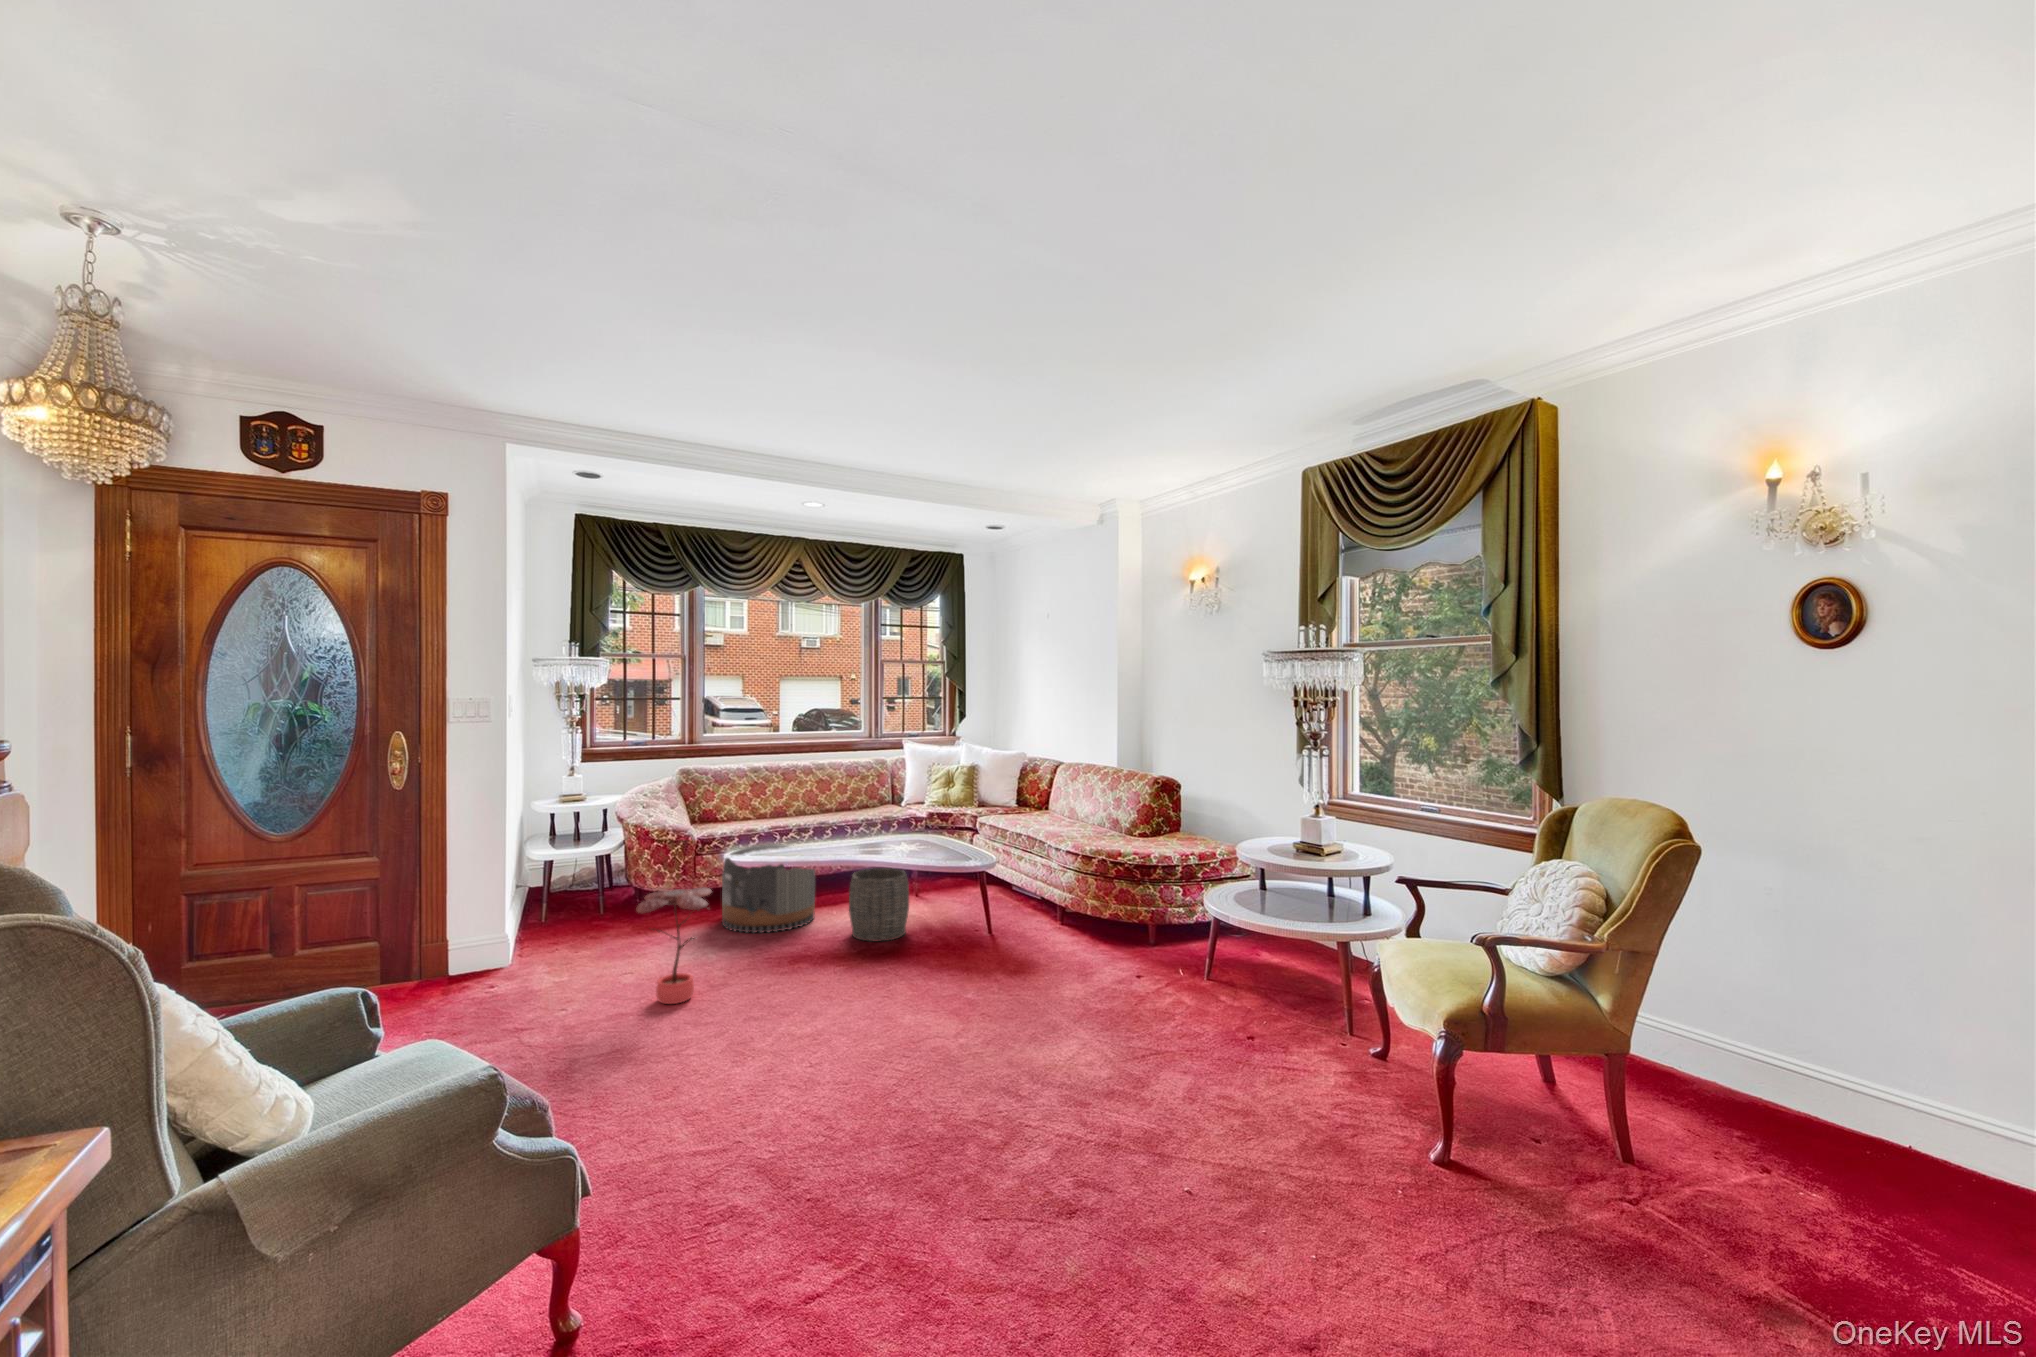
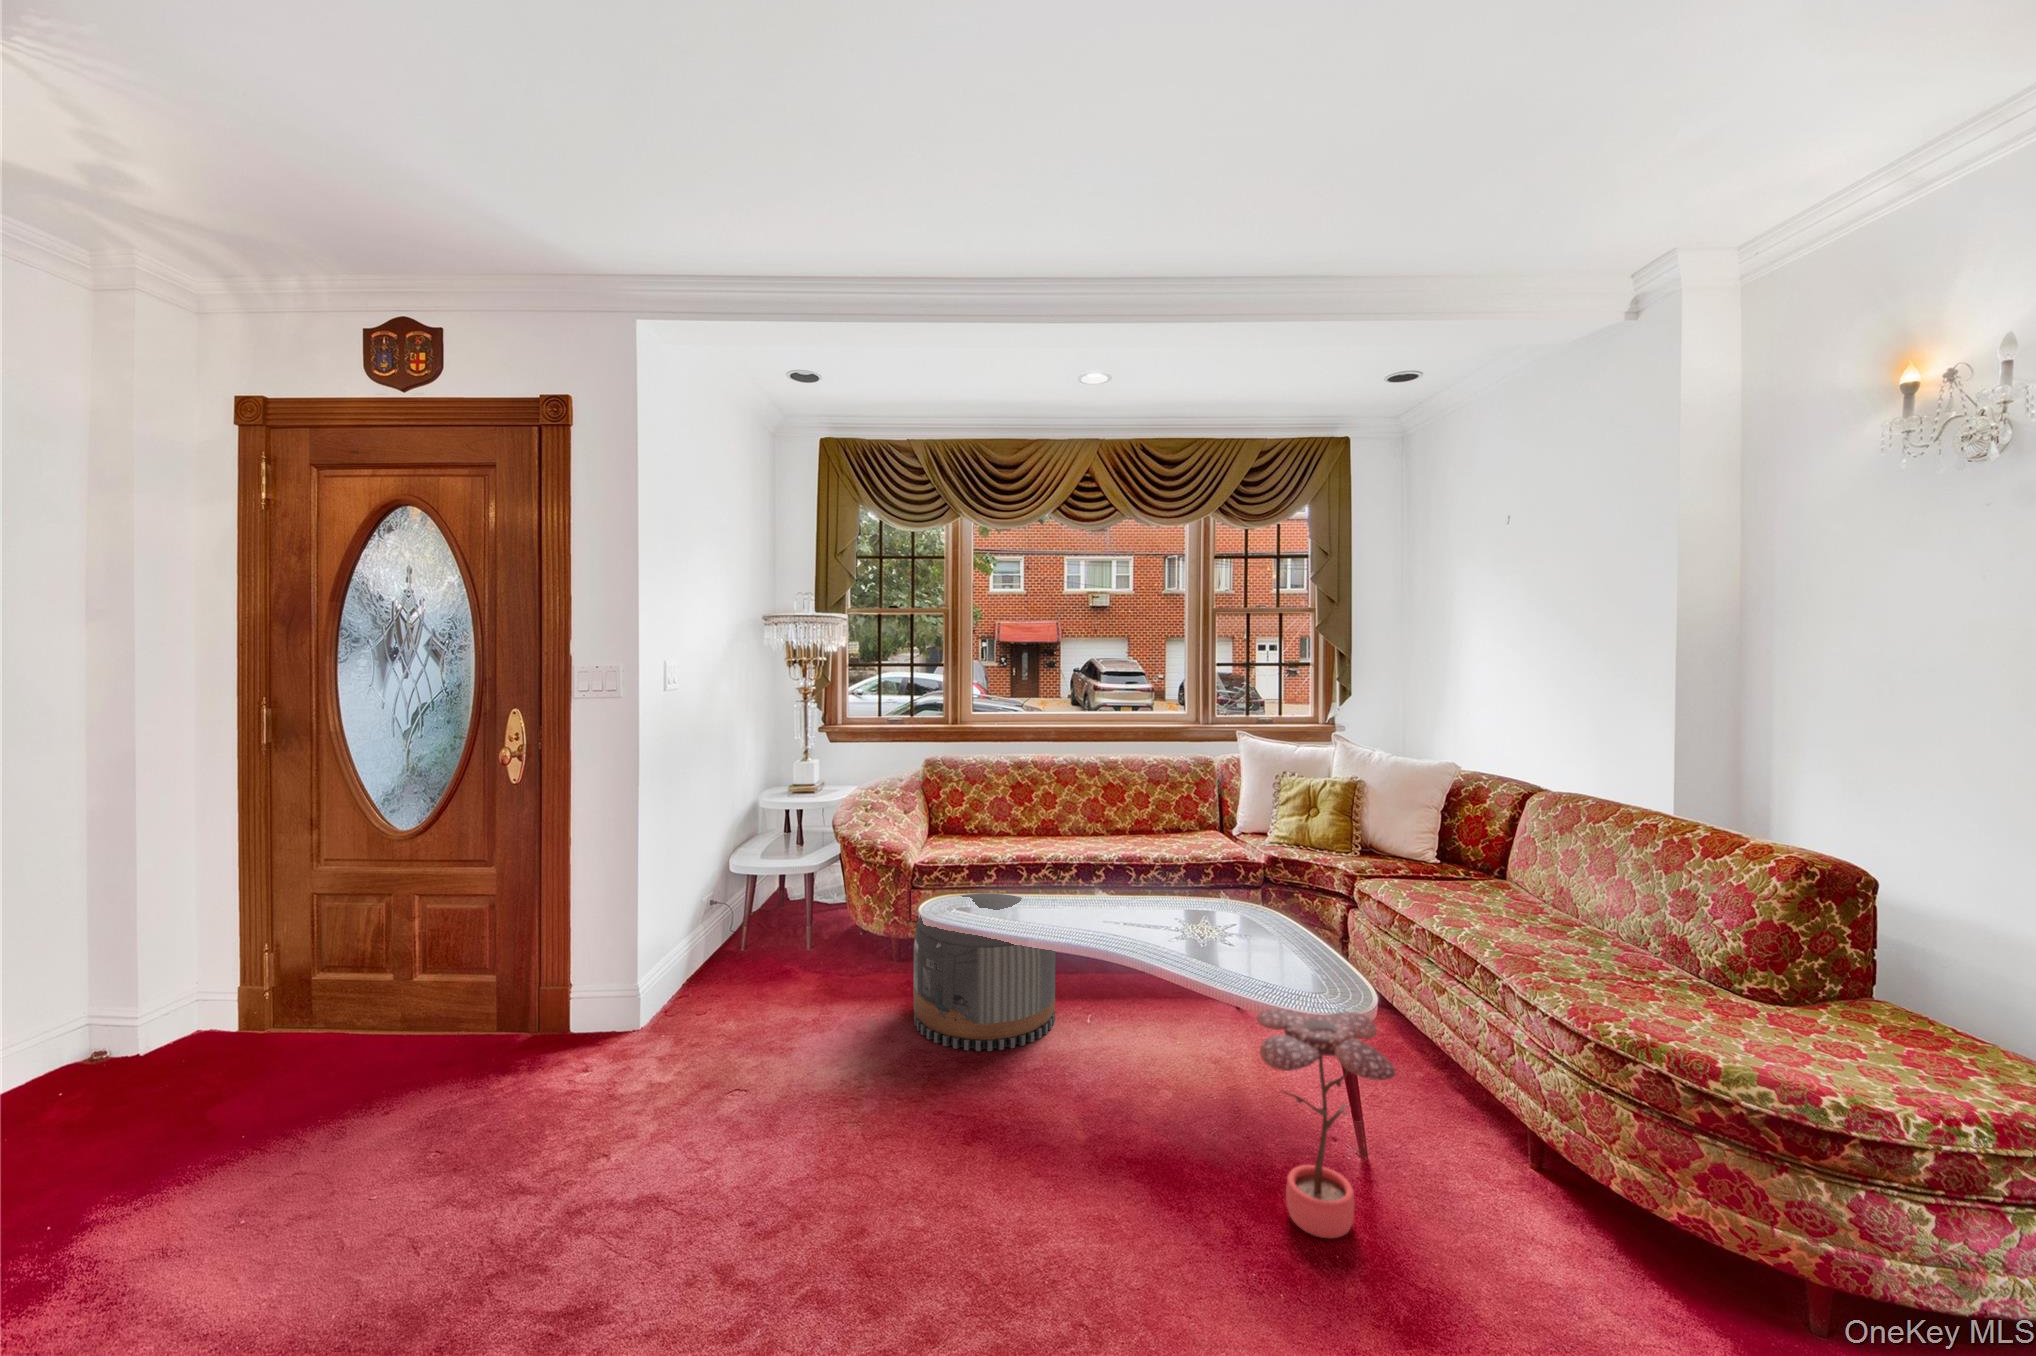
woven basket: present [849,868,909,941] -> none [1085,971,1195,1125]
potted plant: present [636,888,712,1004] -> present [1257,1009,1395,1239]

